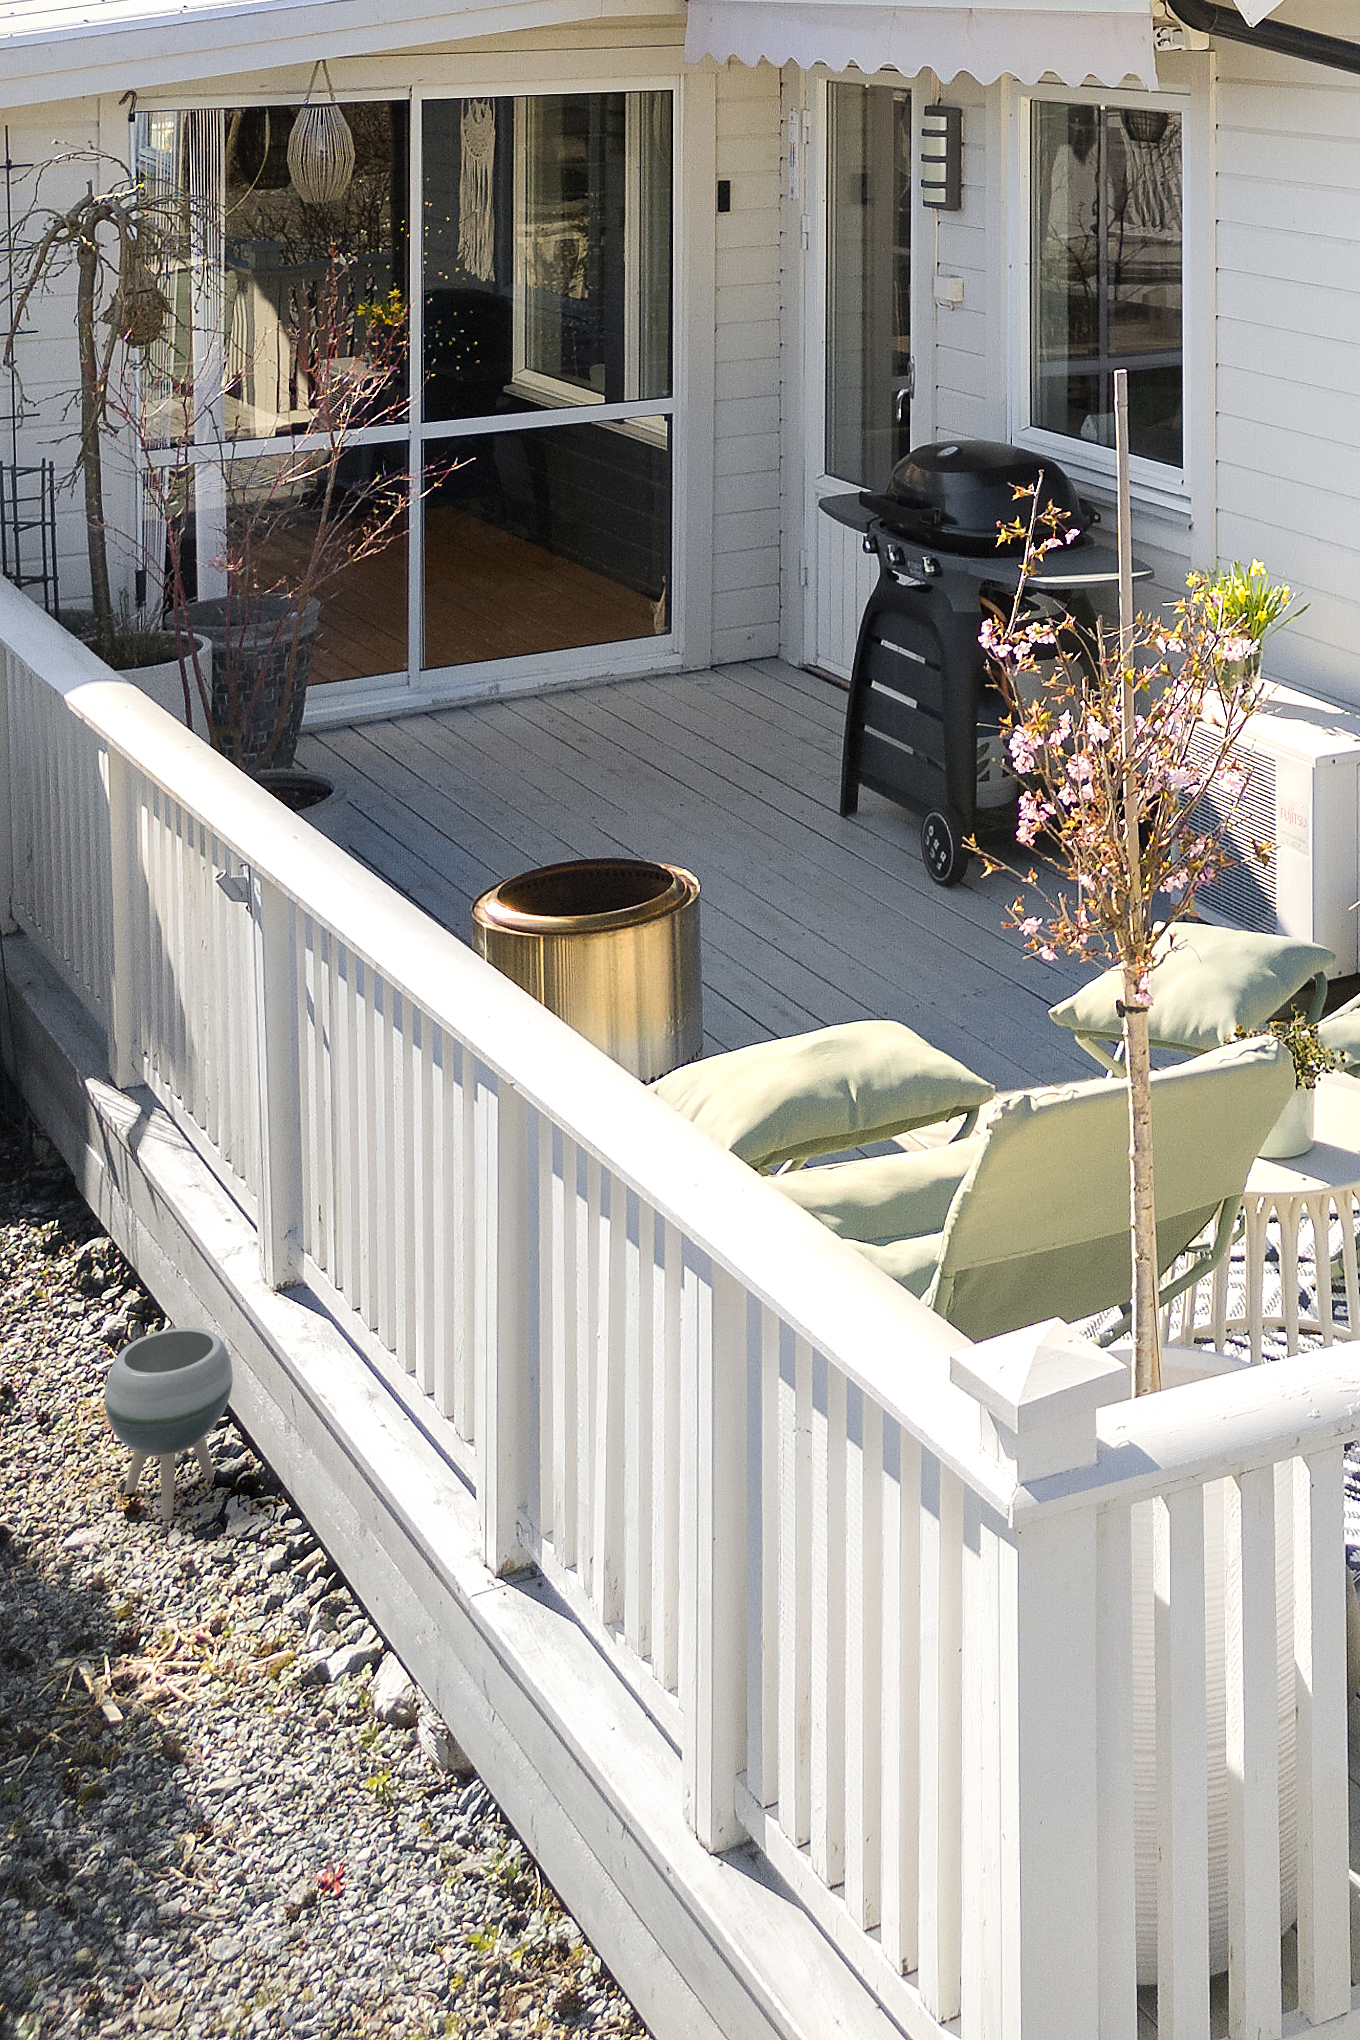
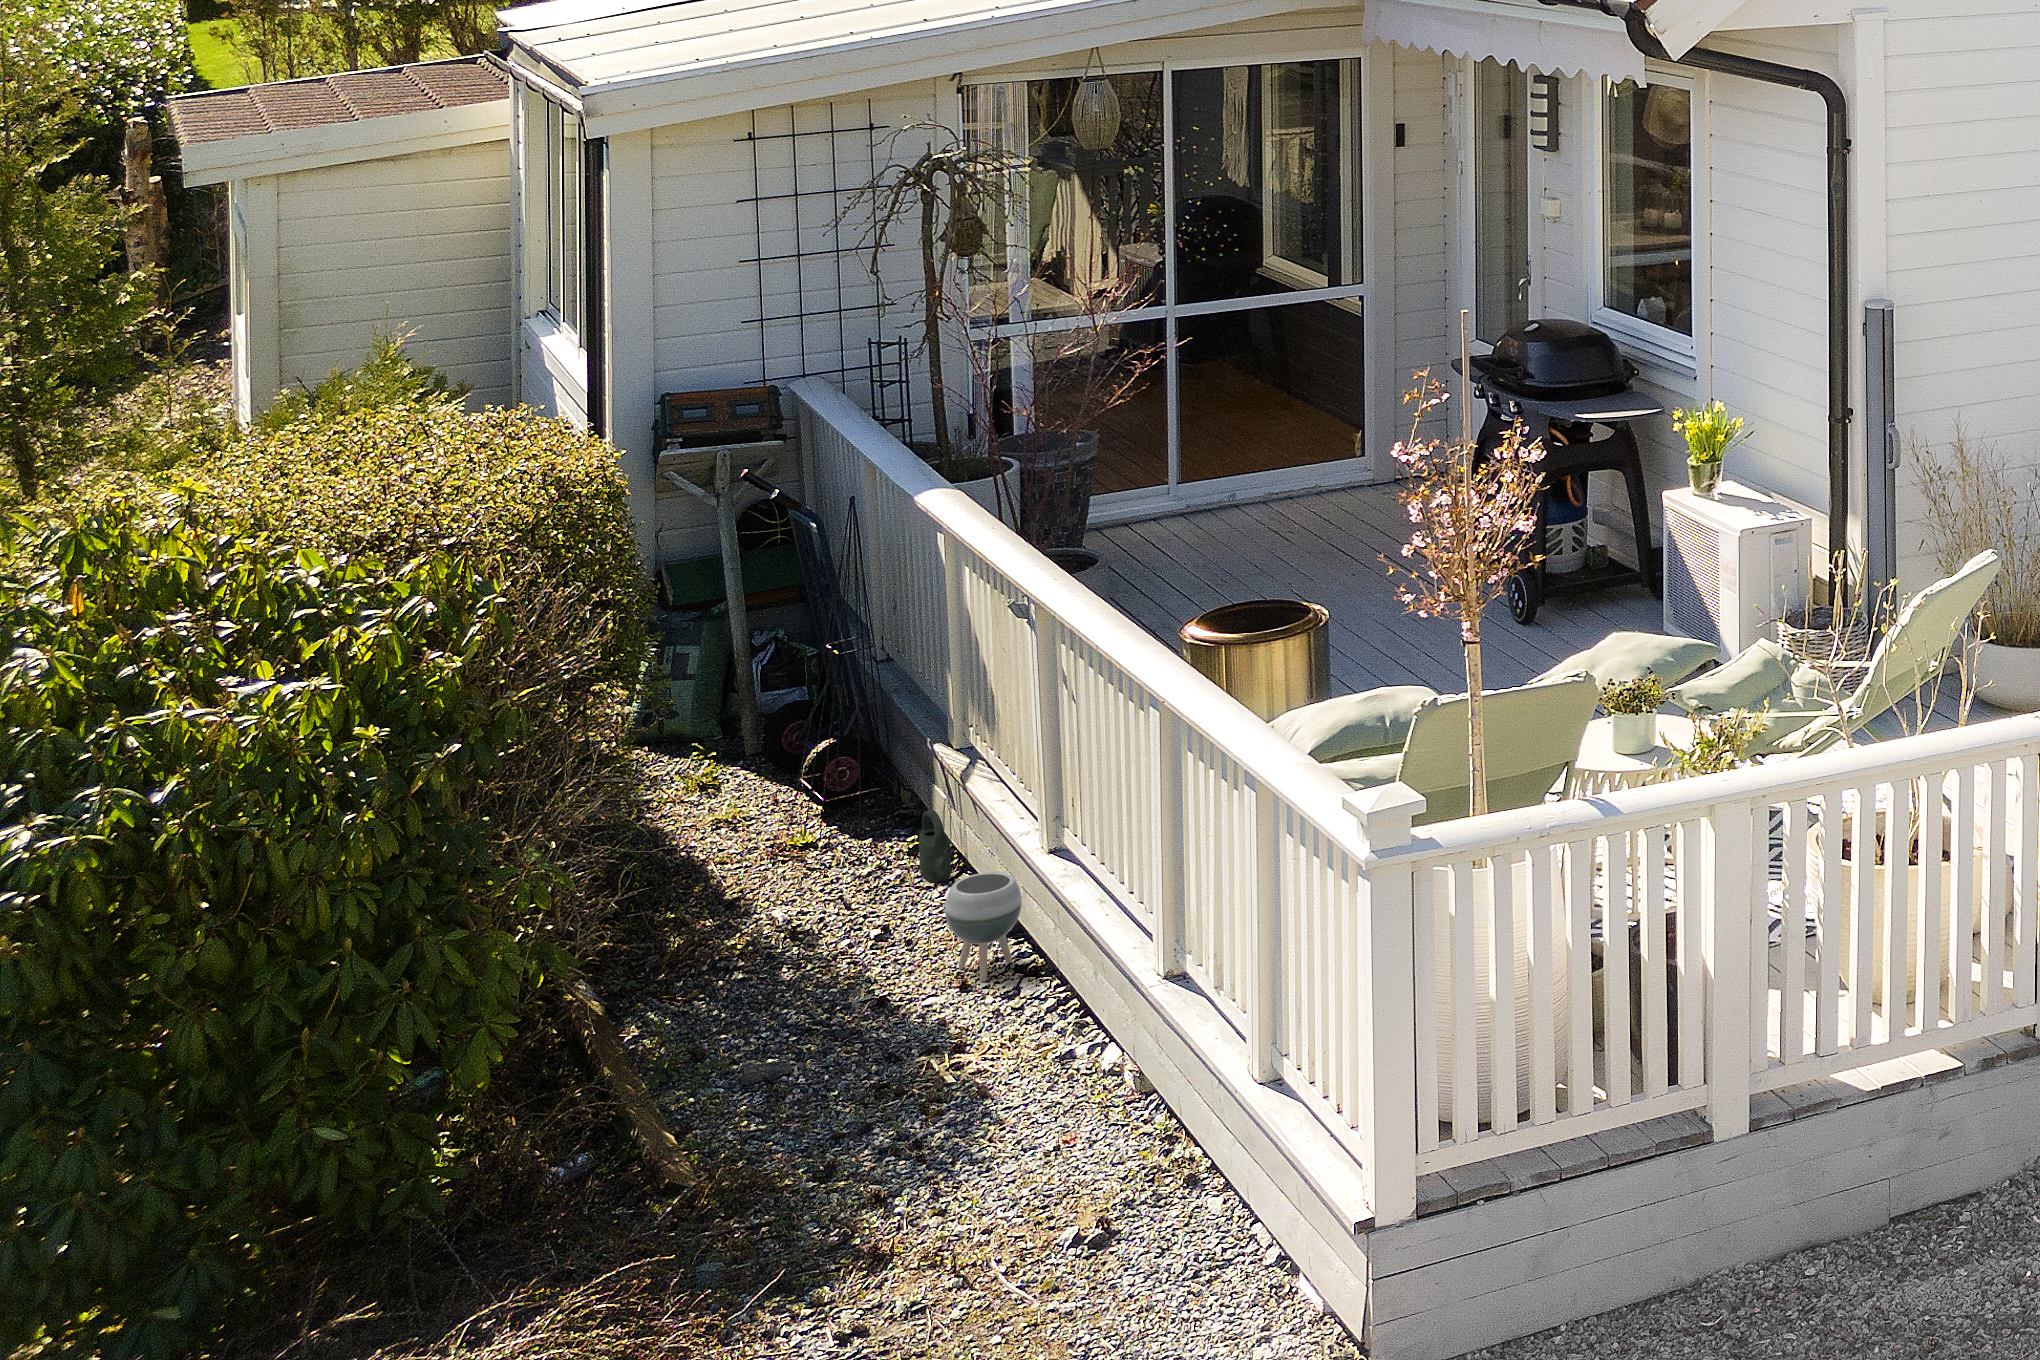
watering can: none [60,1195,110,1314] -> present [919,810,951,882]

